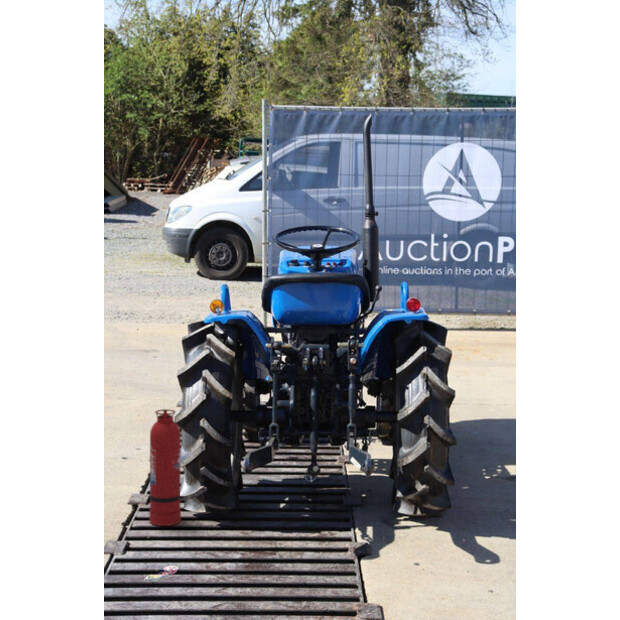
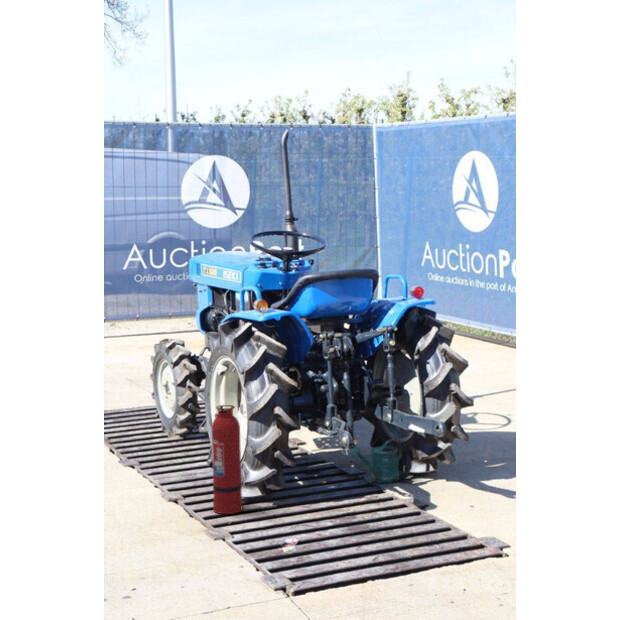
watering can: none [322,473,394,523] -> present [350,439,402,483]

